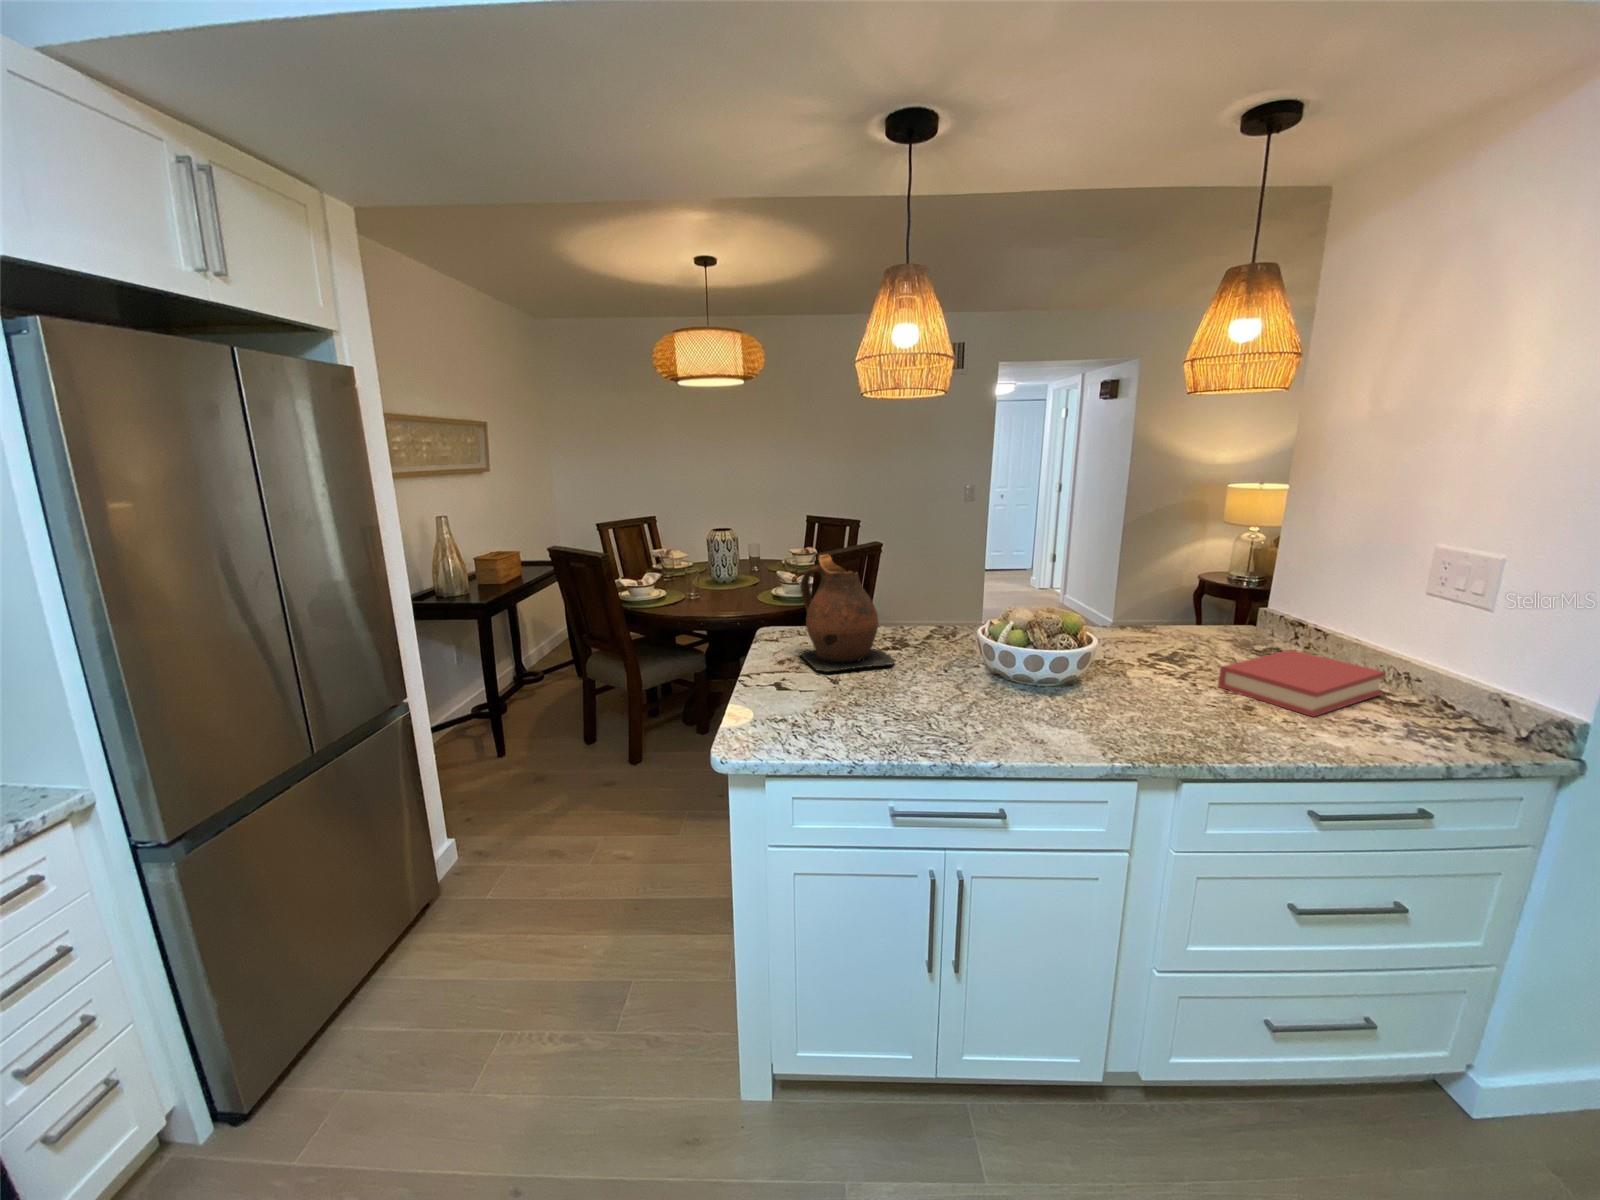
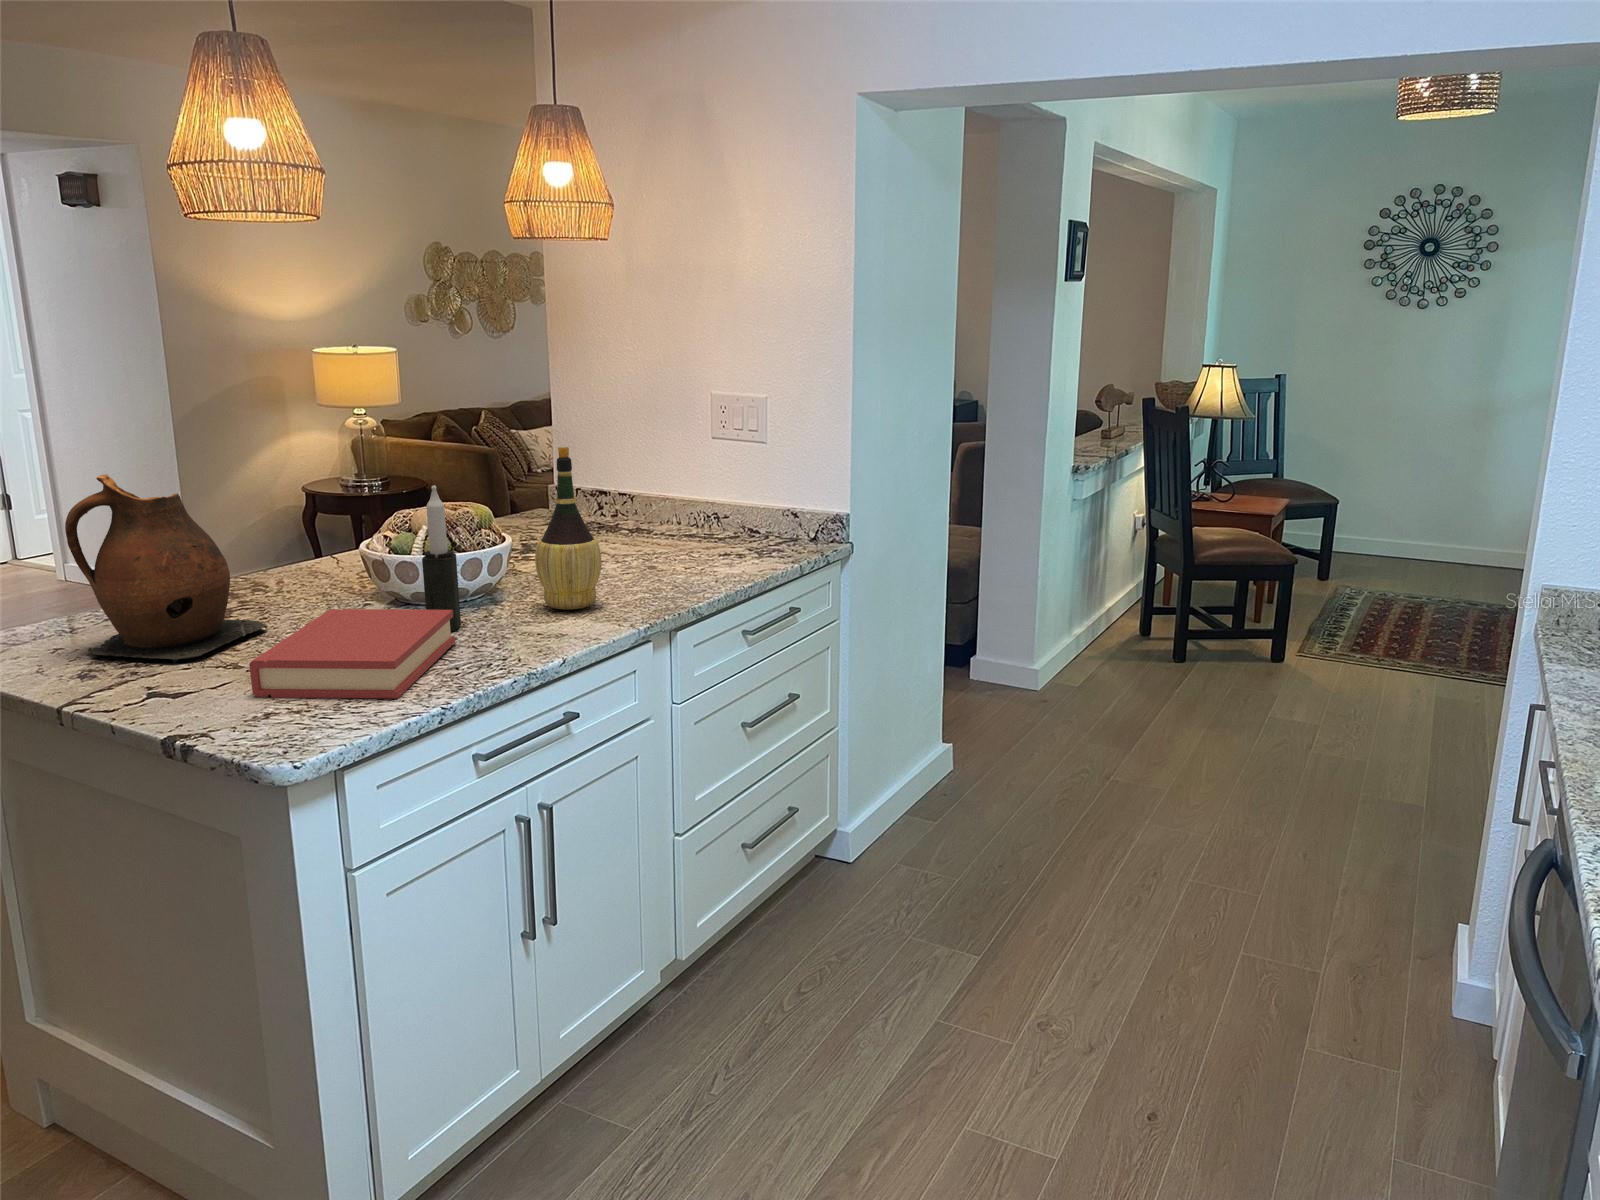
wine bottle: none [1071,581,1133,725] -> present [535,447,601,609]
candle: none [965,595,996,707] -> present [422,485,461,631]
hardback book: present [1218,650,1385,717] -> present [249,609,455,698]

